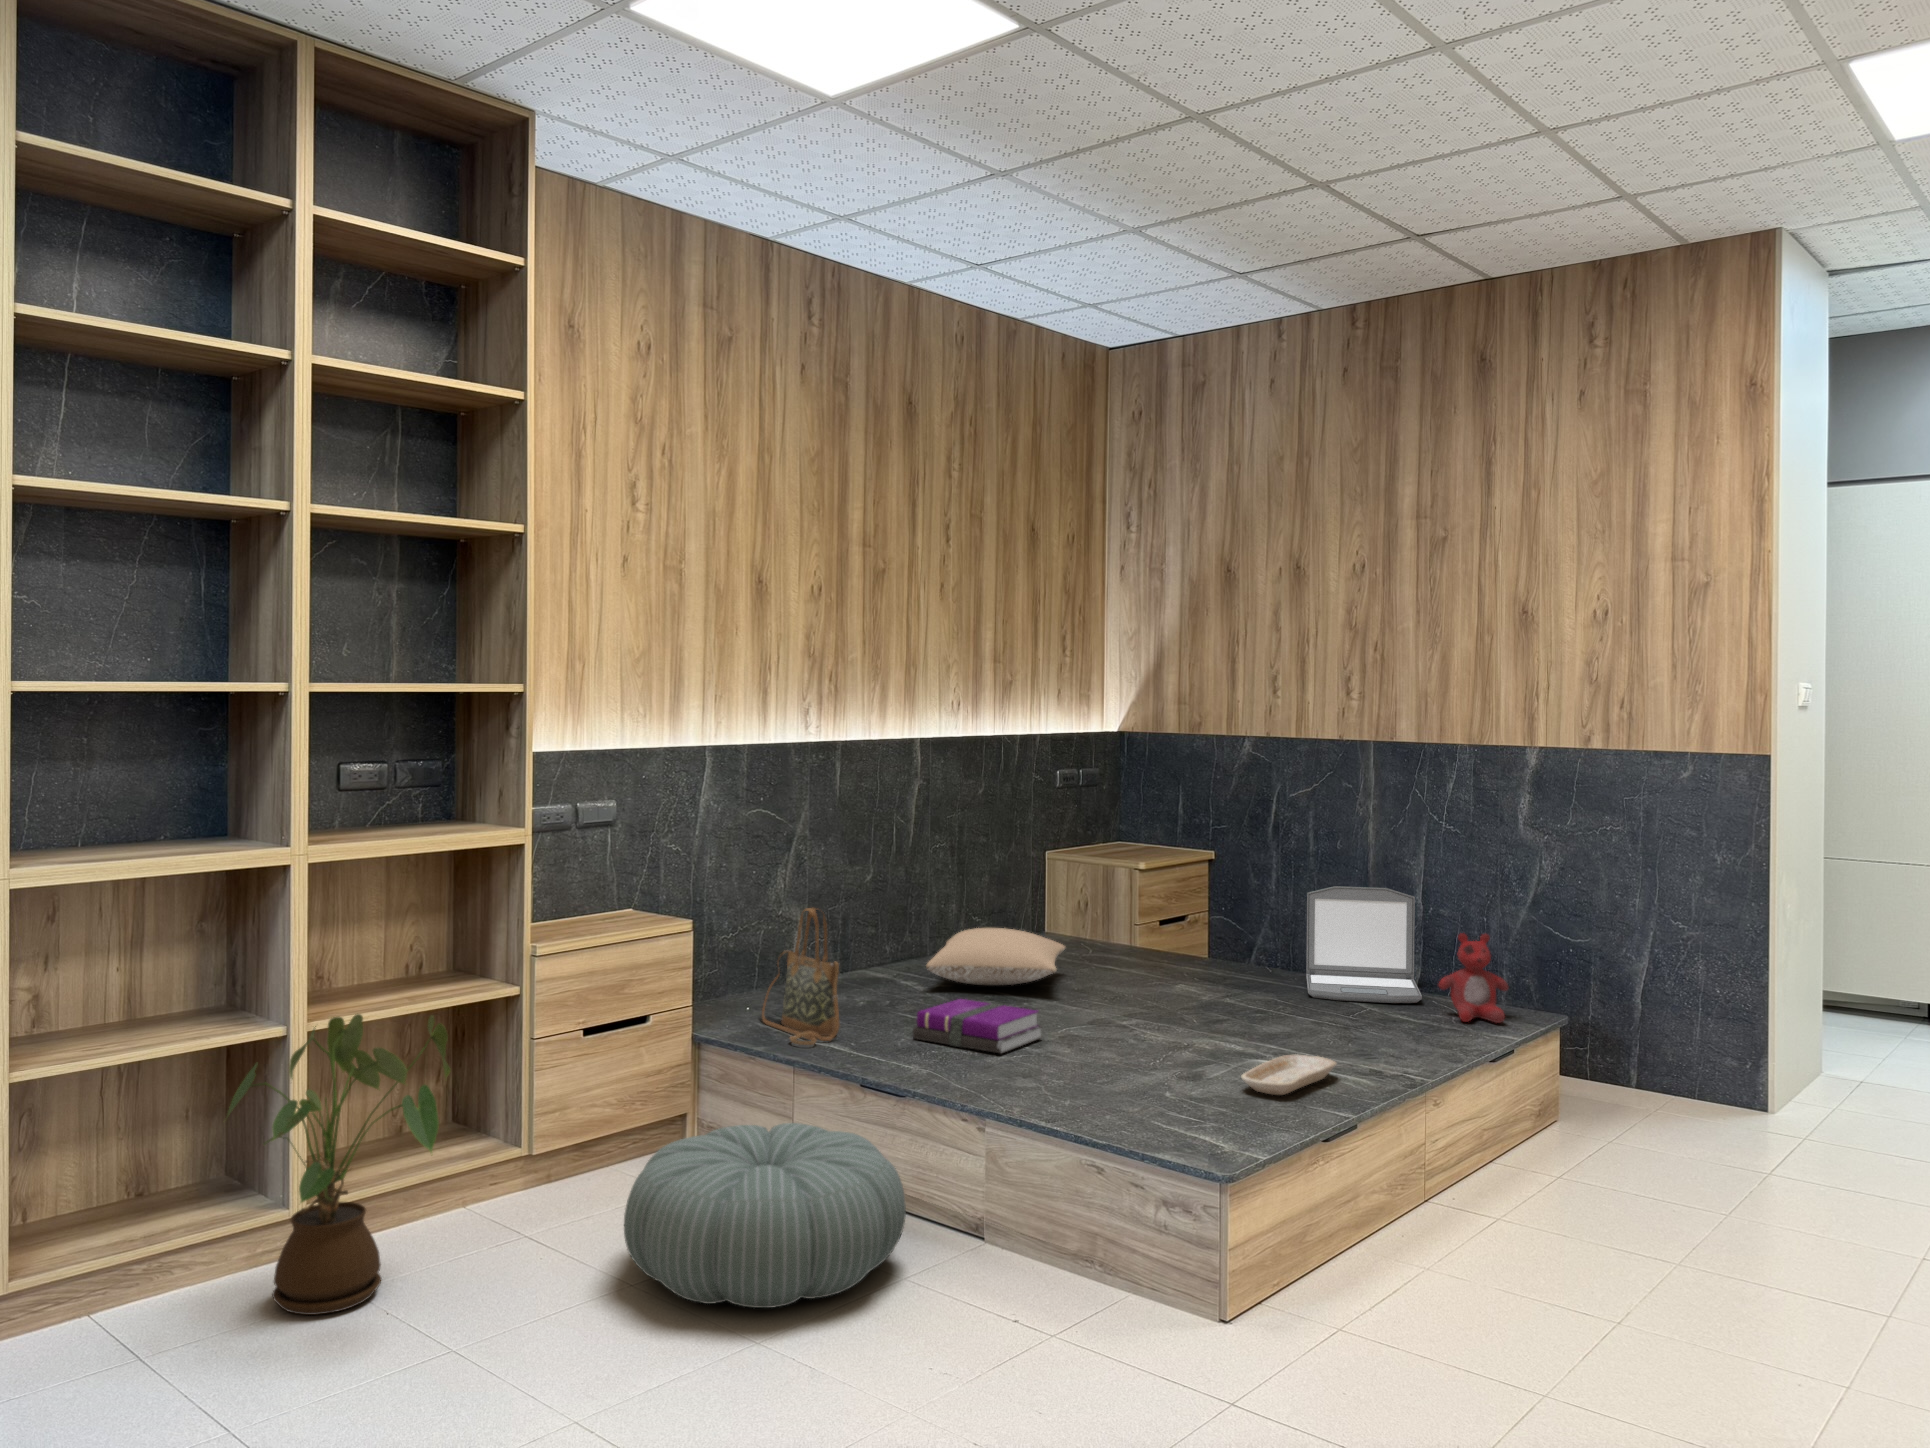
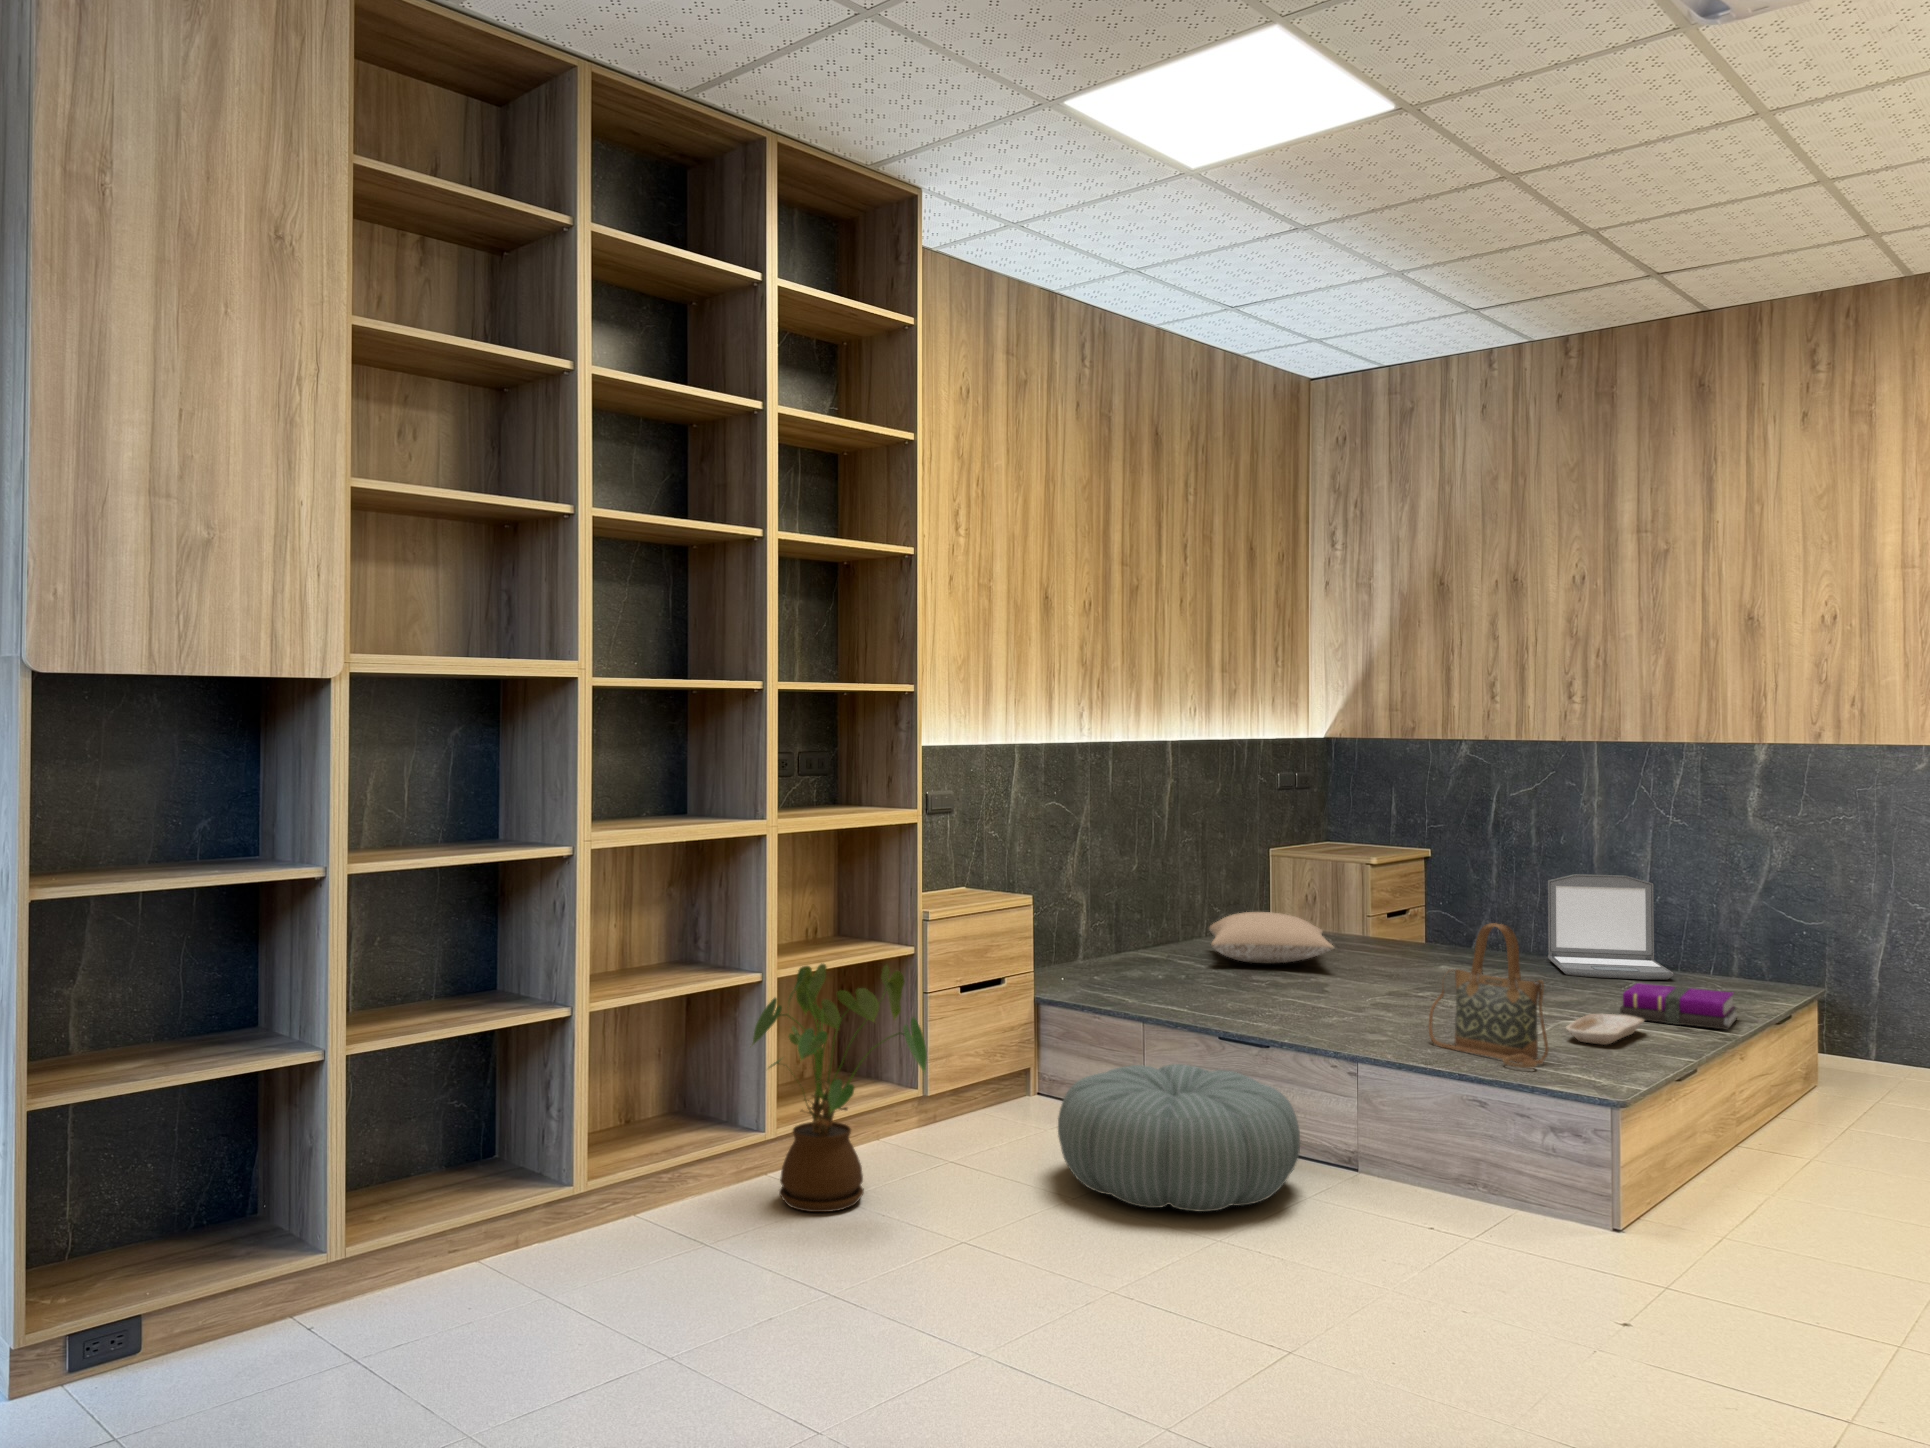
handbag: present [762,908,839,1045] -> present [1429,923,1548,1068]
stuffed bear: present [1439,933,1508,1023] -> none [1694,913,1763,995]
notebook: present [912,999,1042,1053] -> present [1620,983,1737,1030]

